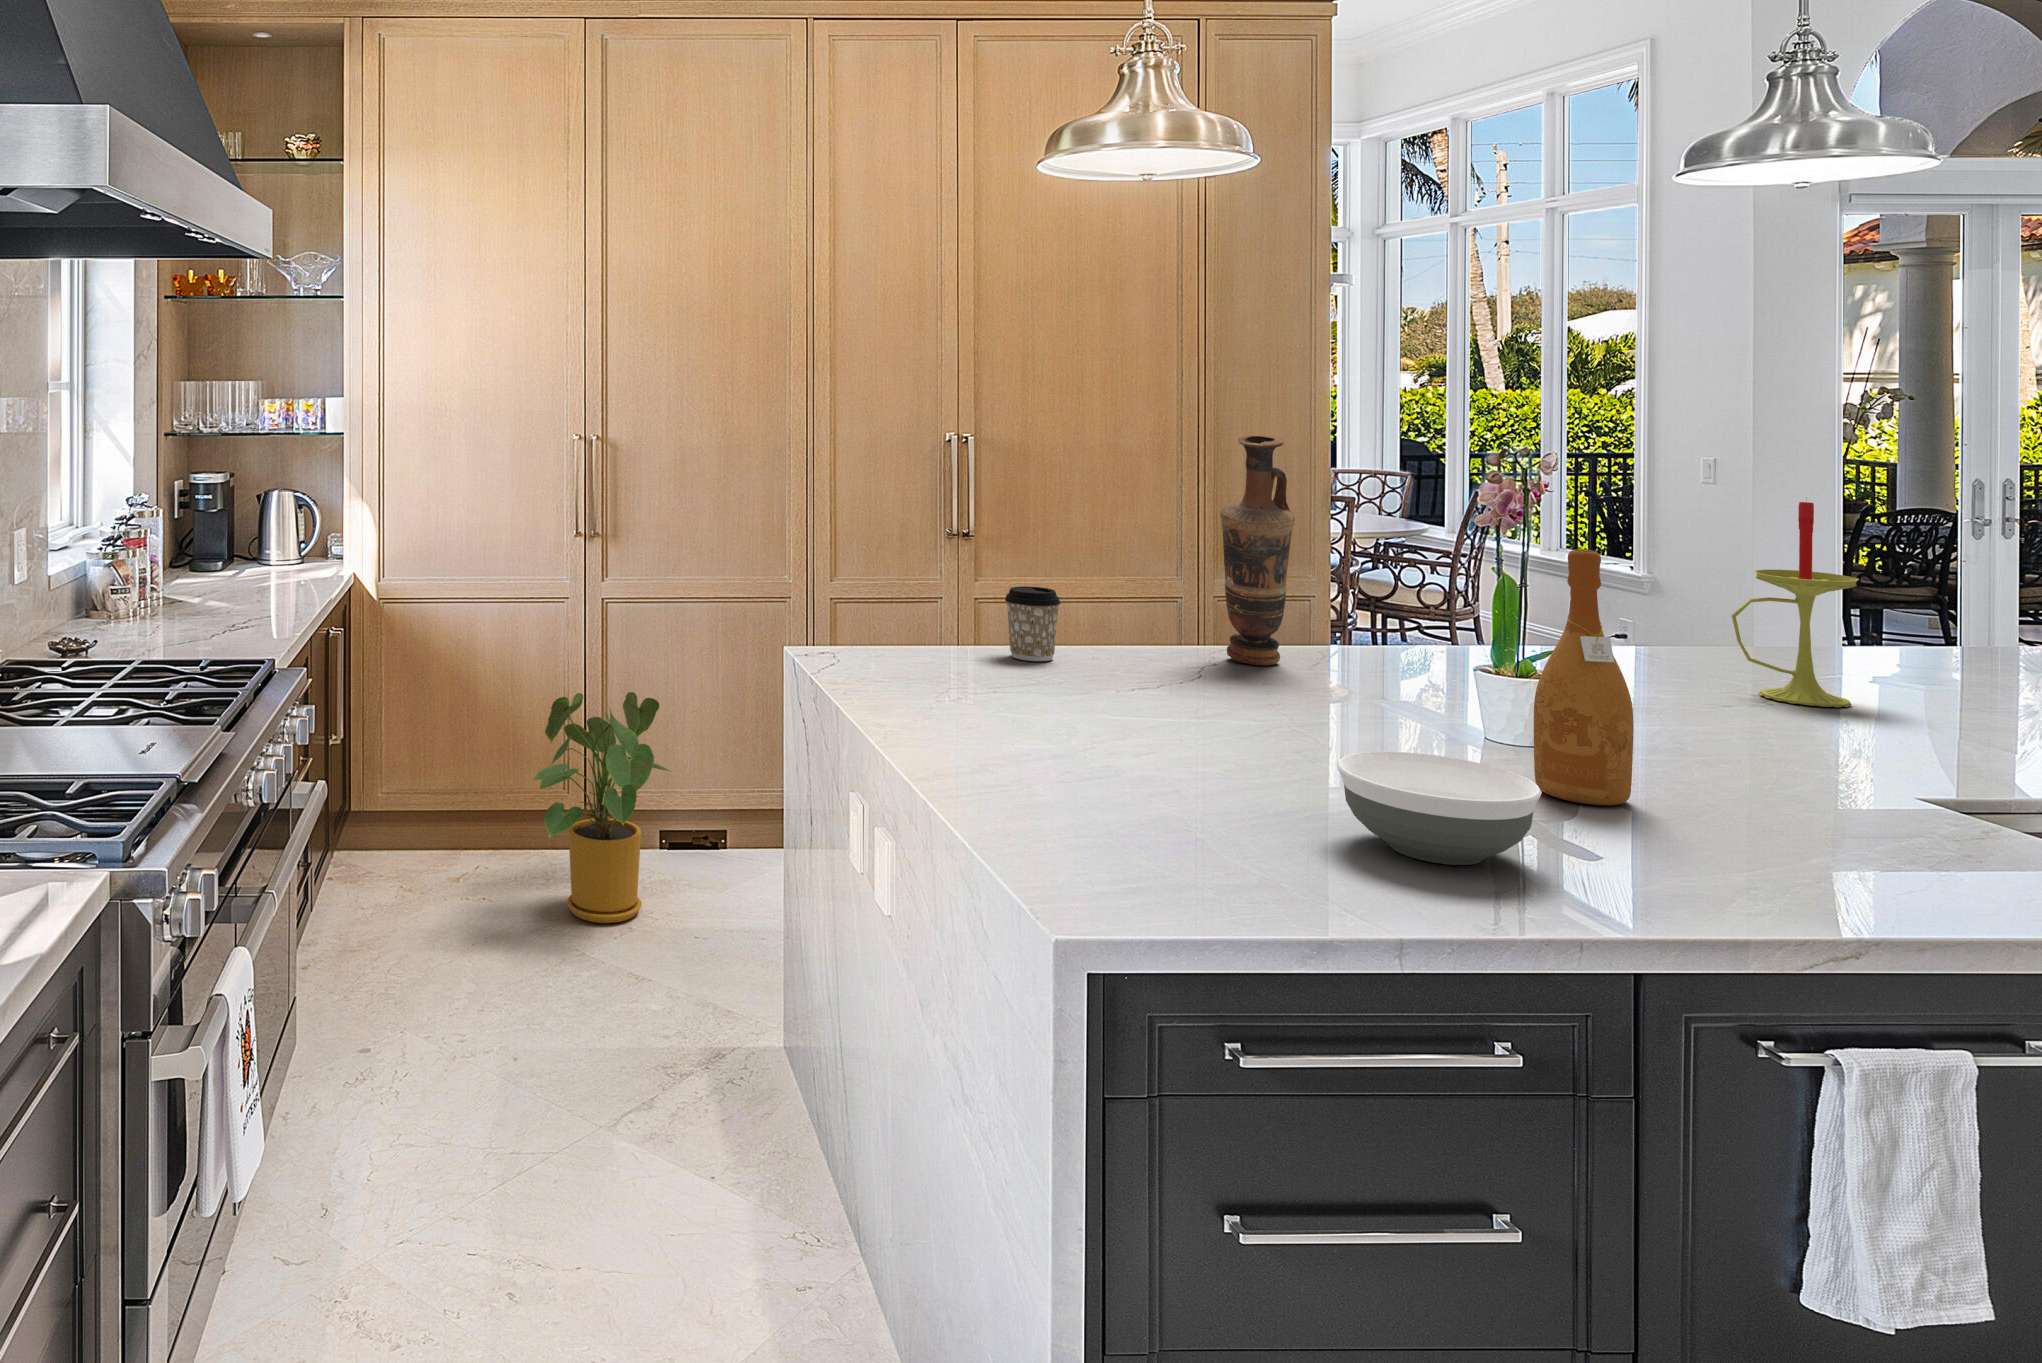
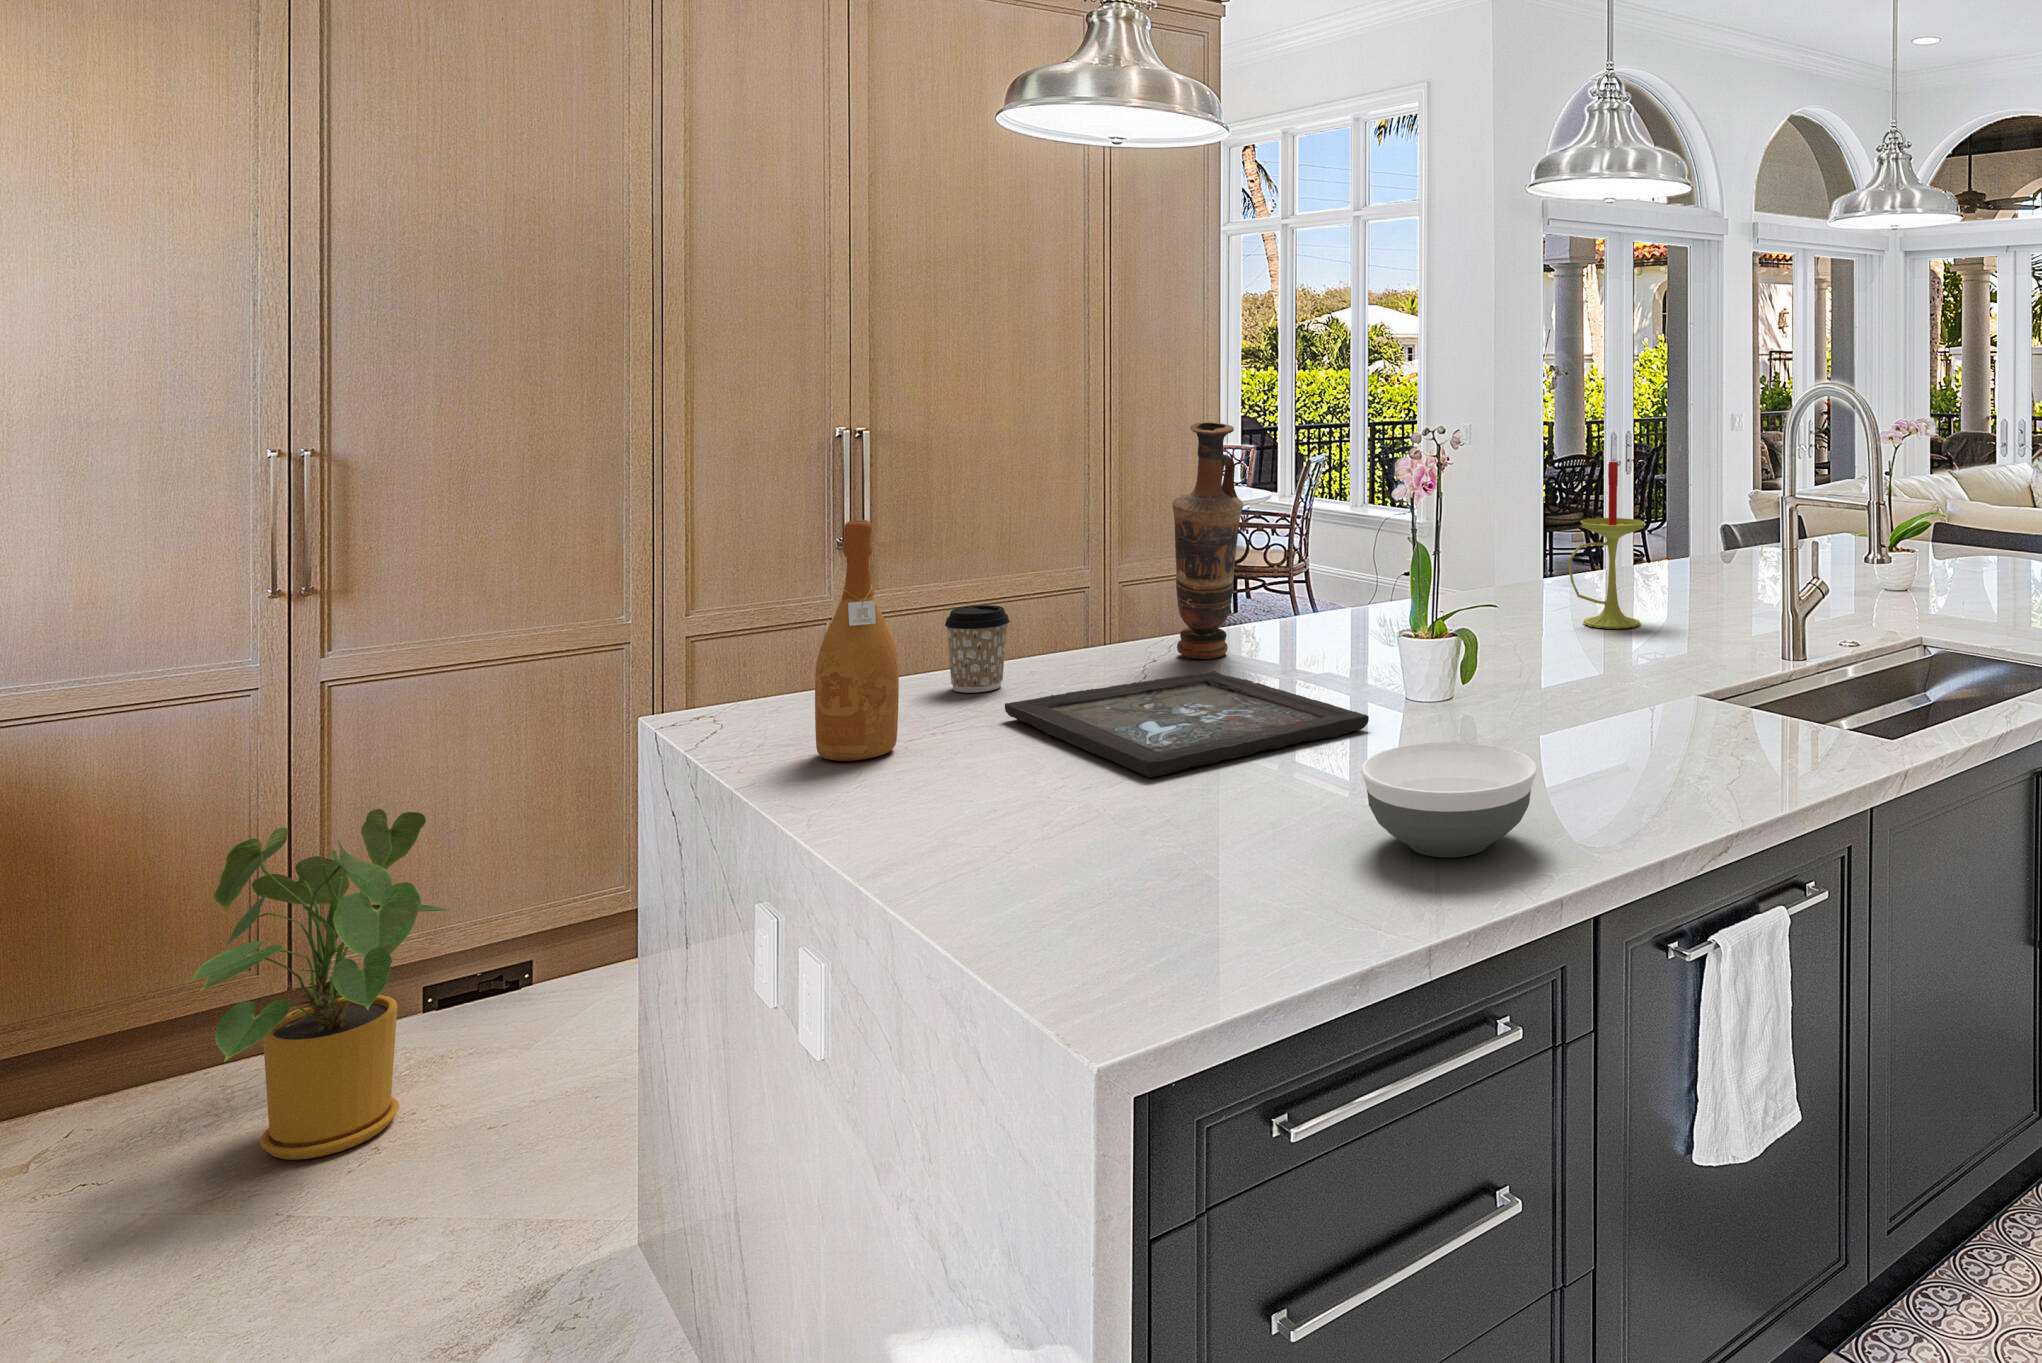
wine bottle: present [1534,549,1634,805] -> present [815,520,899,761]
tray: none [1046,670,1401,746] -> present [1005,671,1369,777]

